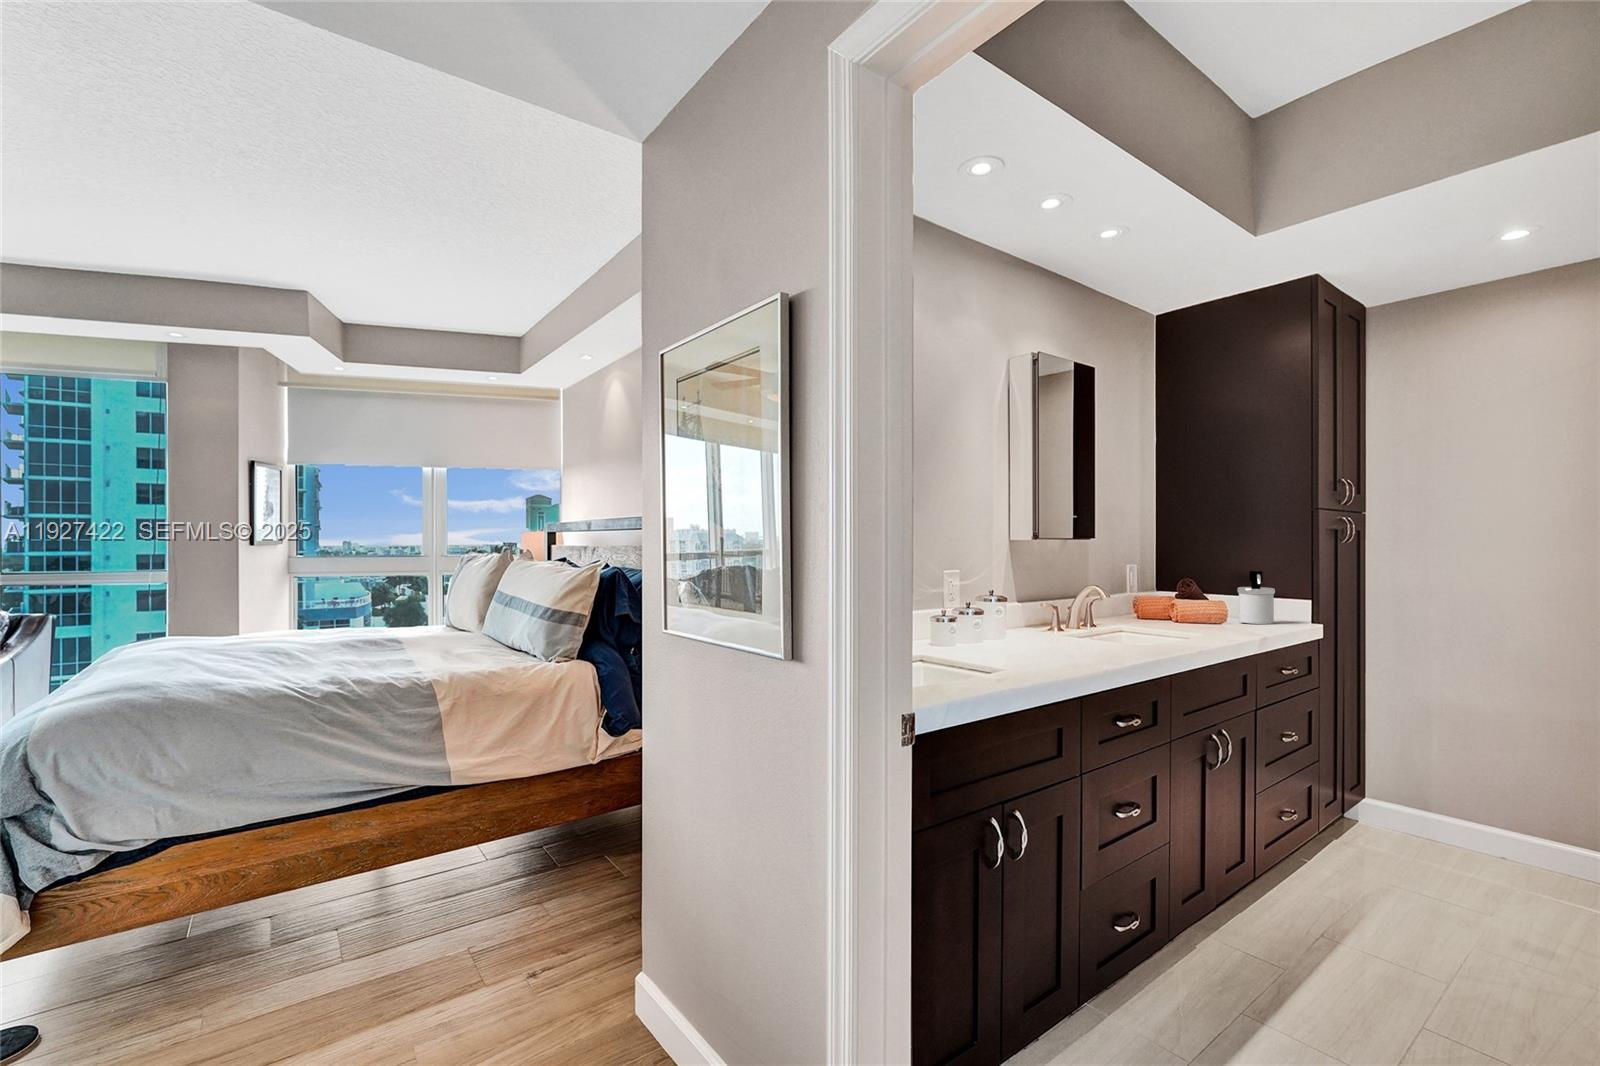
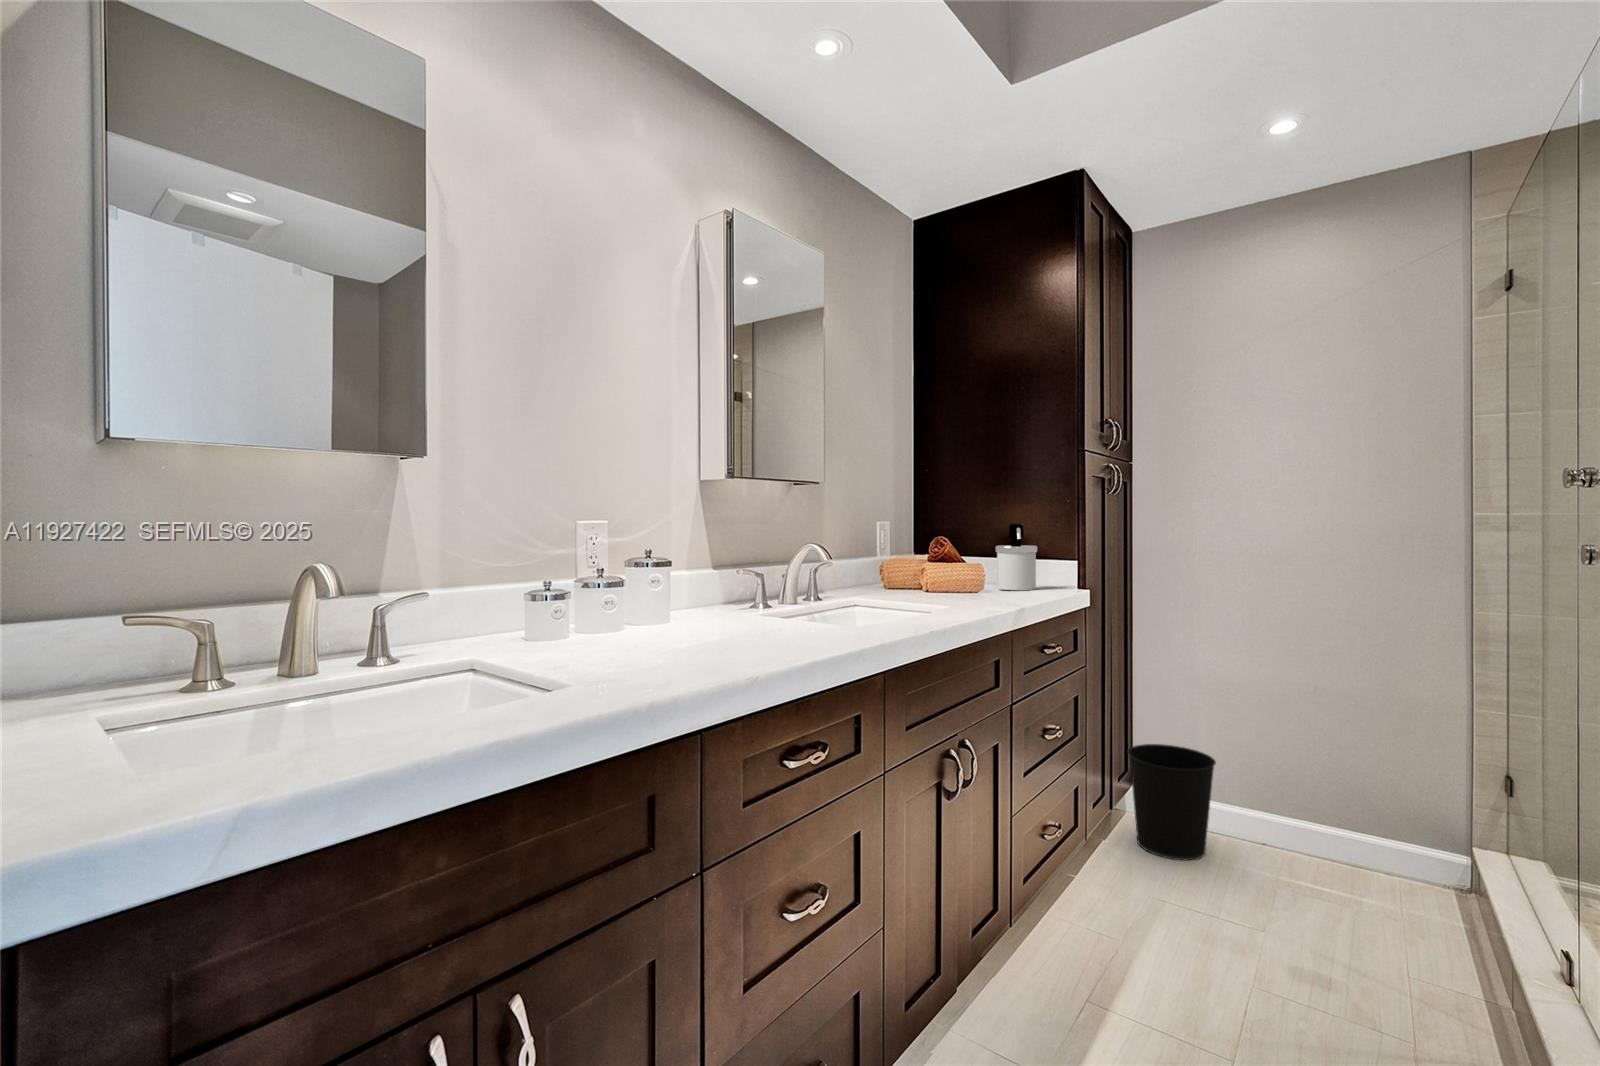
wastebasket: none [1360,760,1447,859] -> present [1128,744,1216,860]

